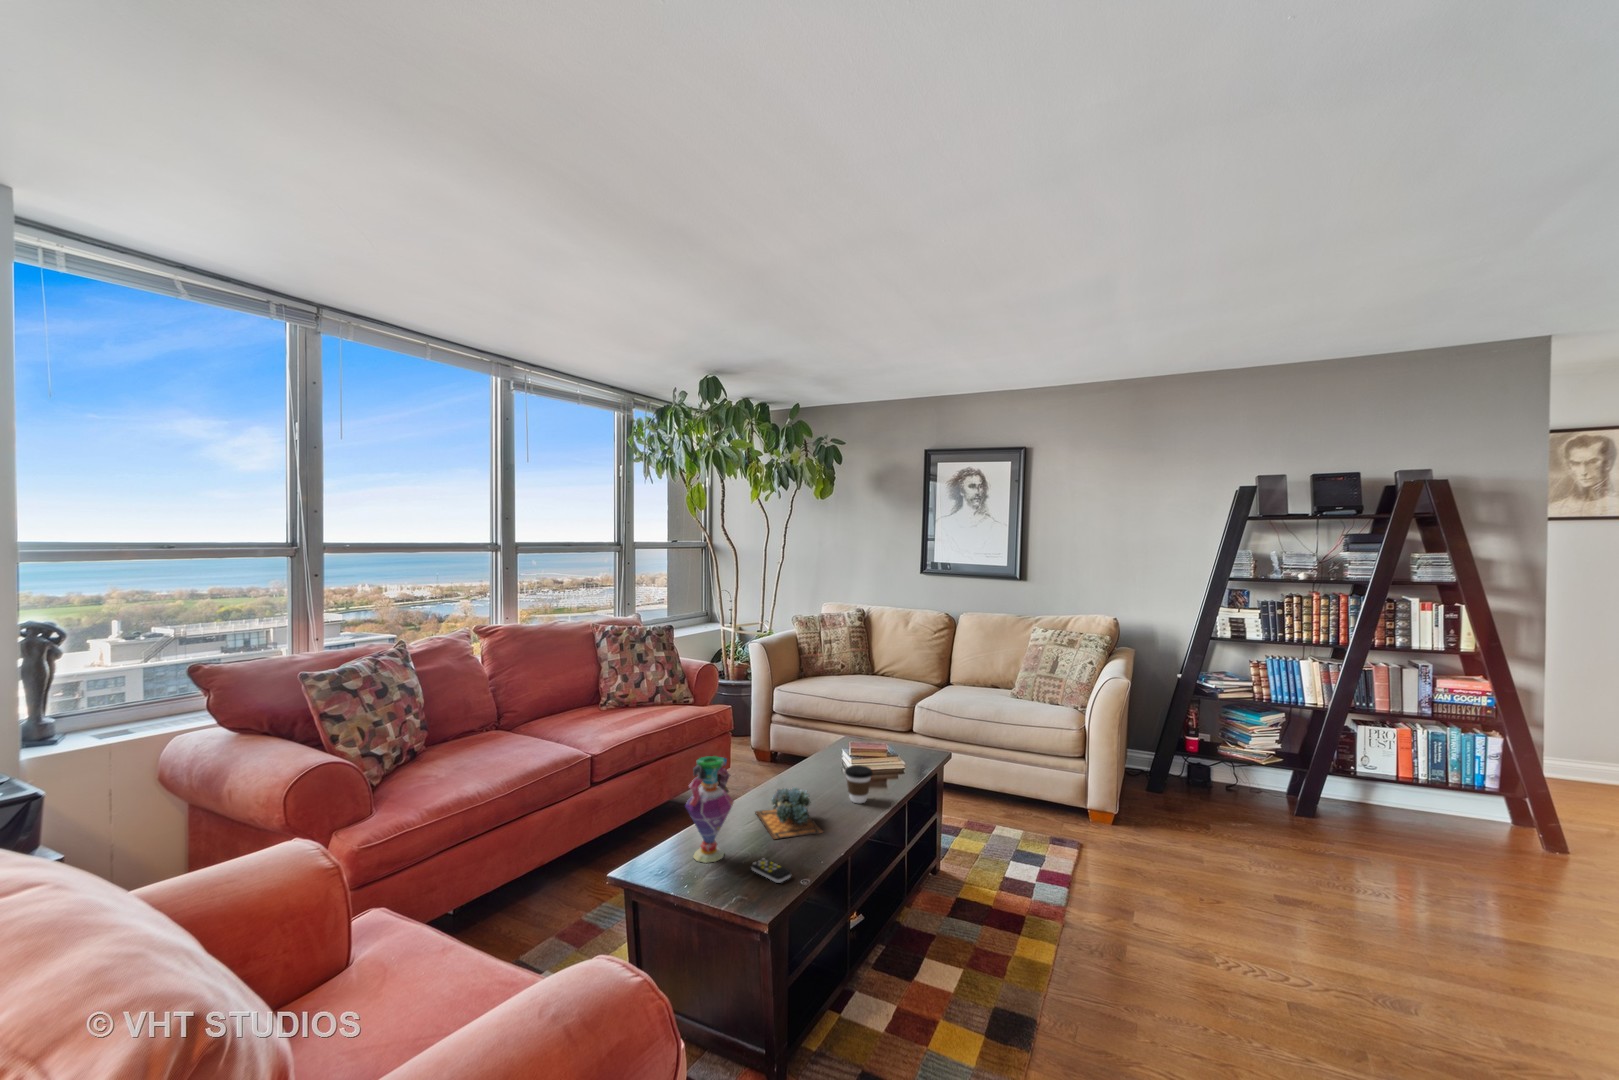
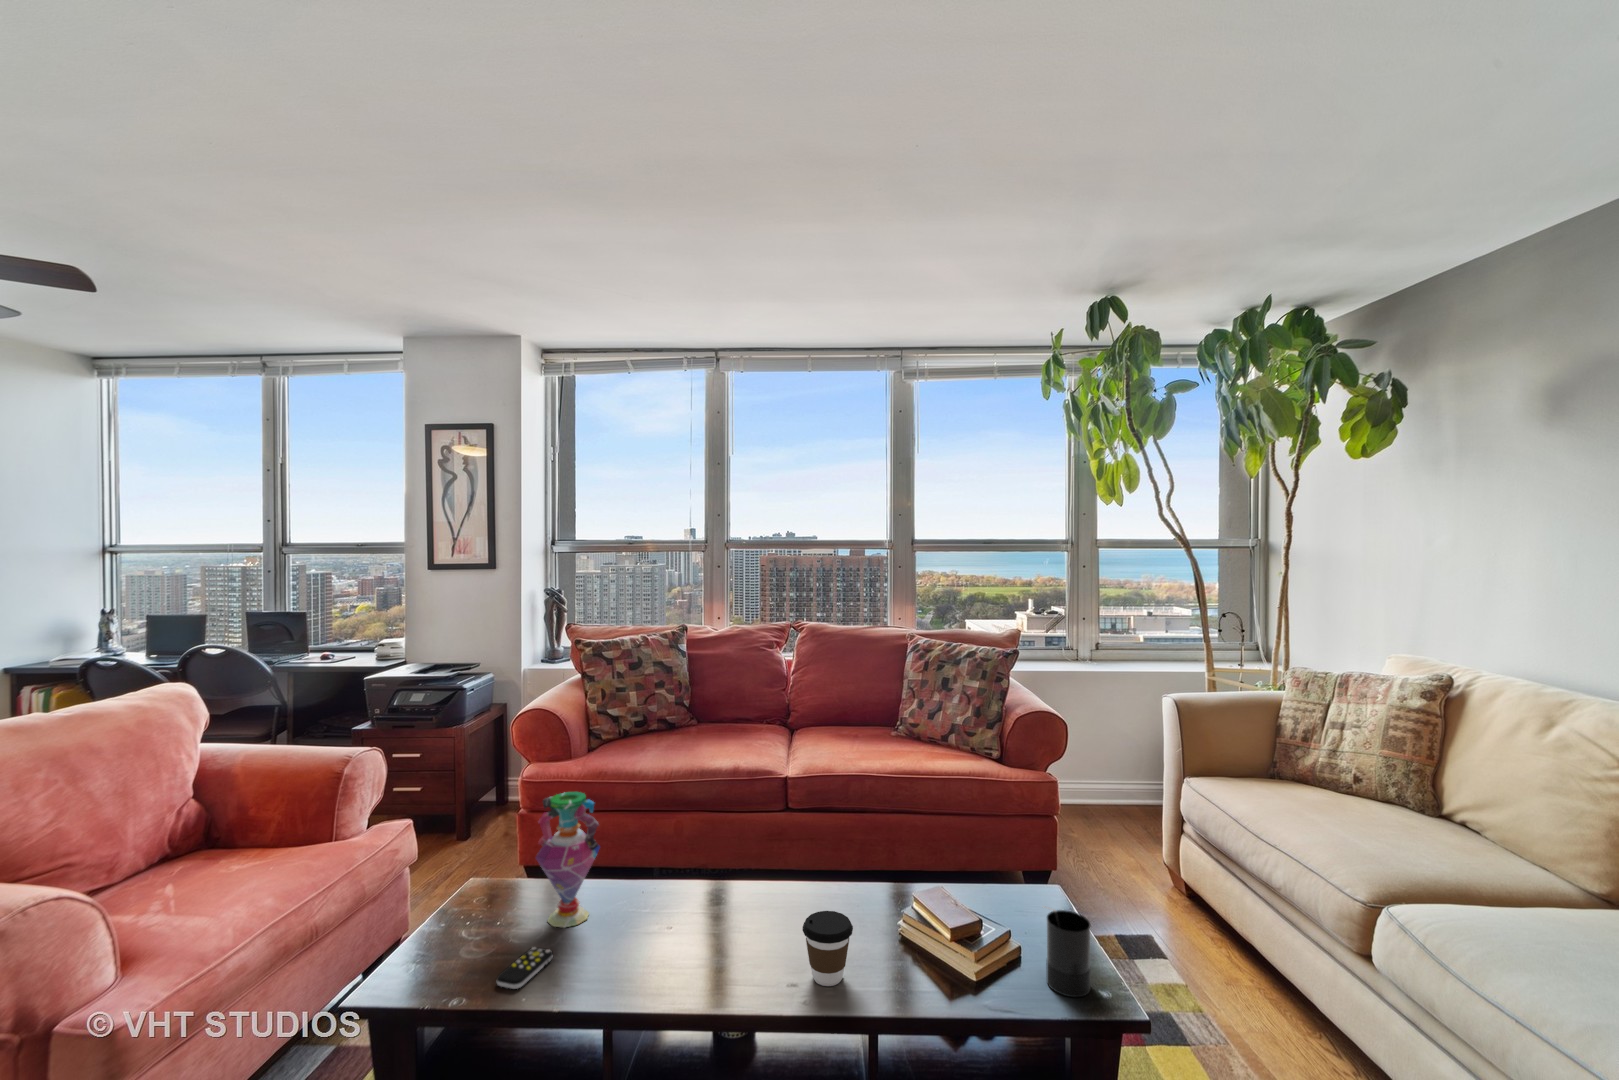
candle: none [895,730,915,766] -> present [1046,909,1091,997]
succulent plant: present [756,787,823,839] -> none [634,886,757,978]

